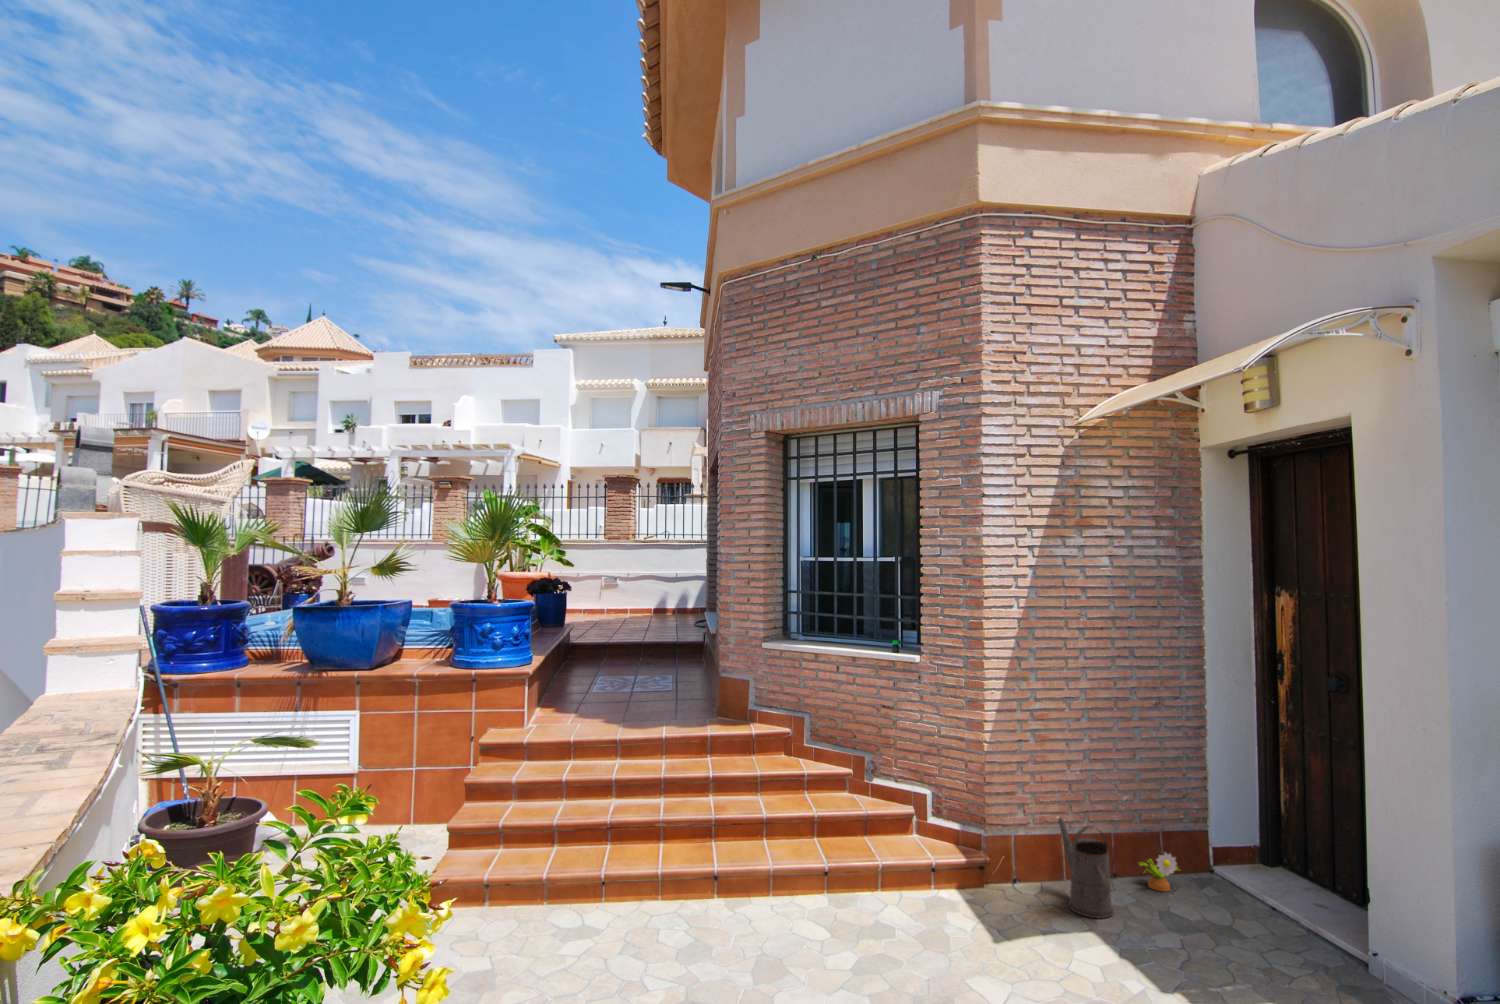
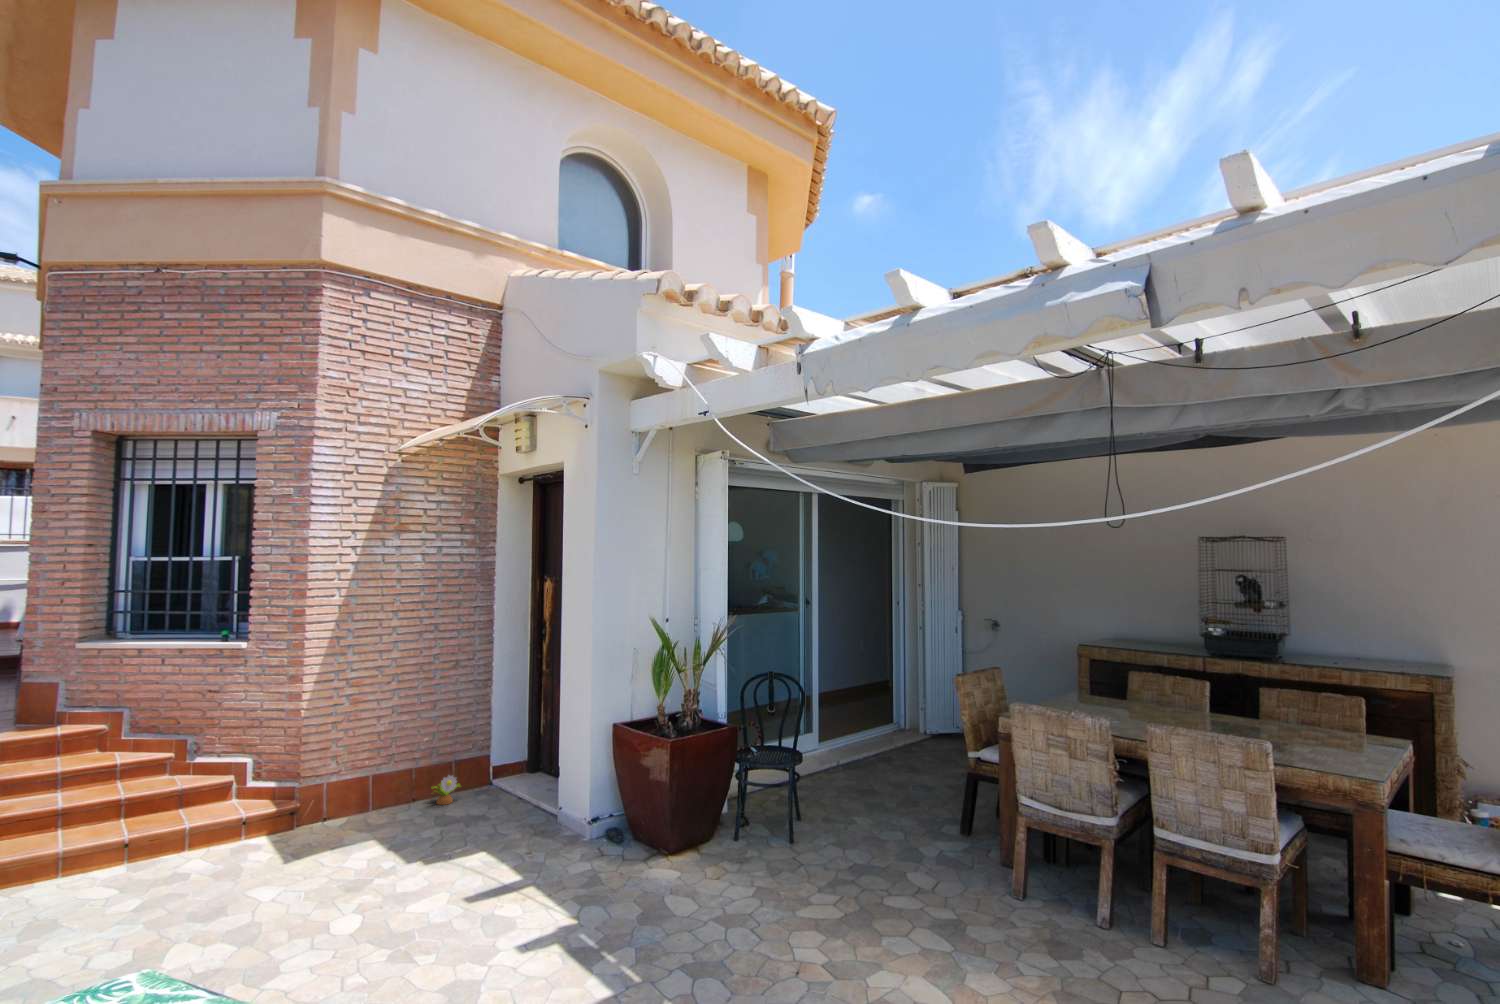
watering can: present [1058,818,1114,918] -> none [363,763,398,834]

